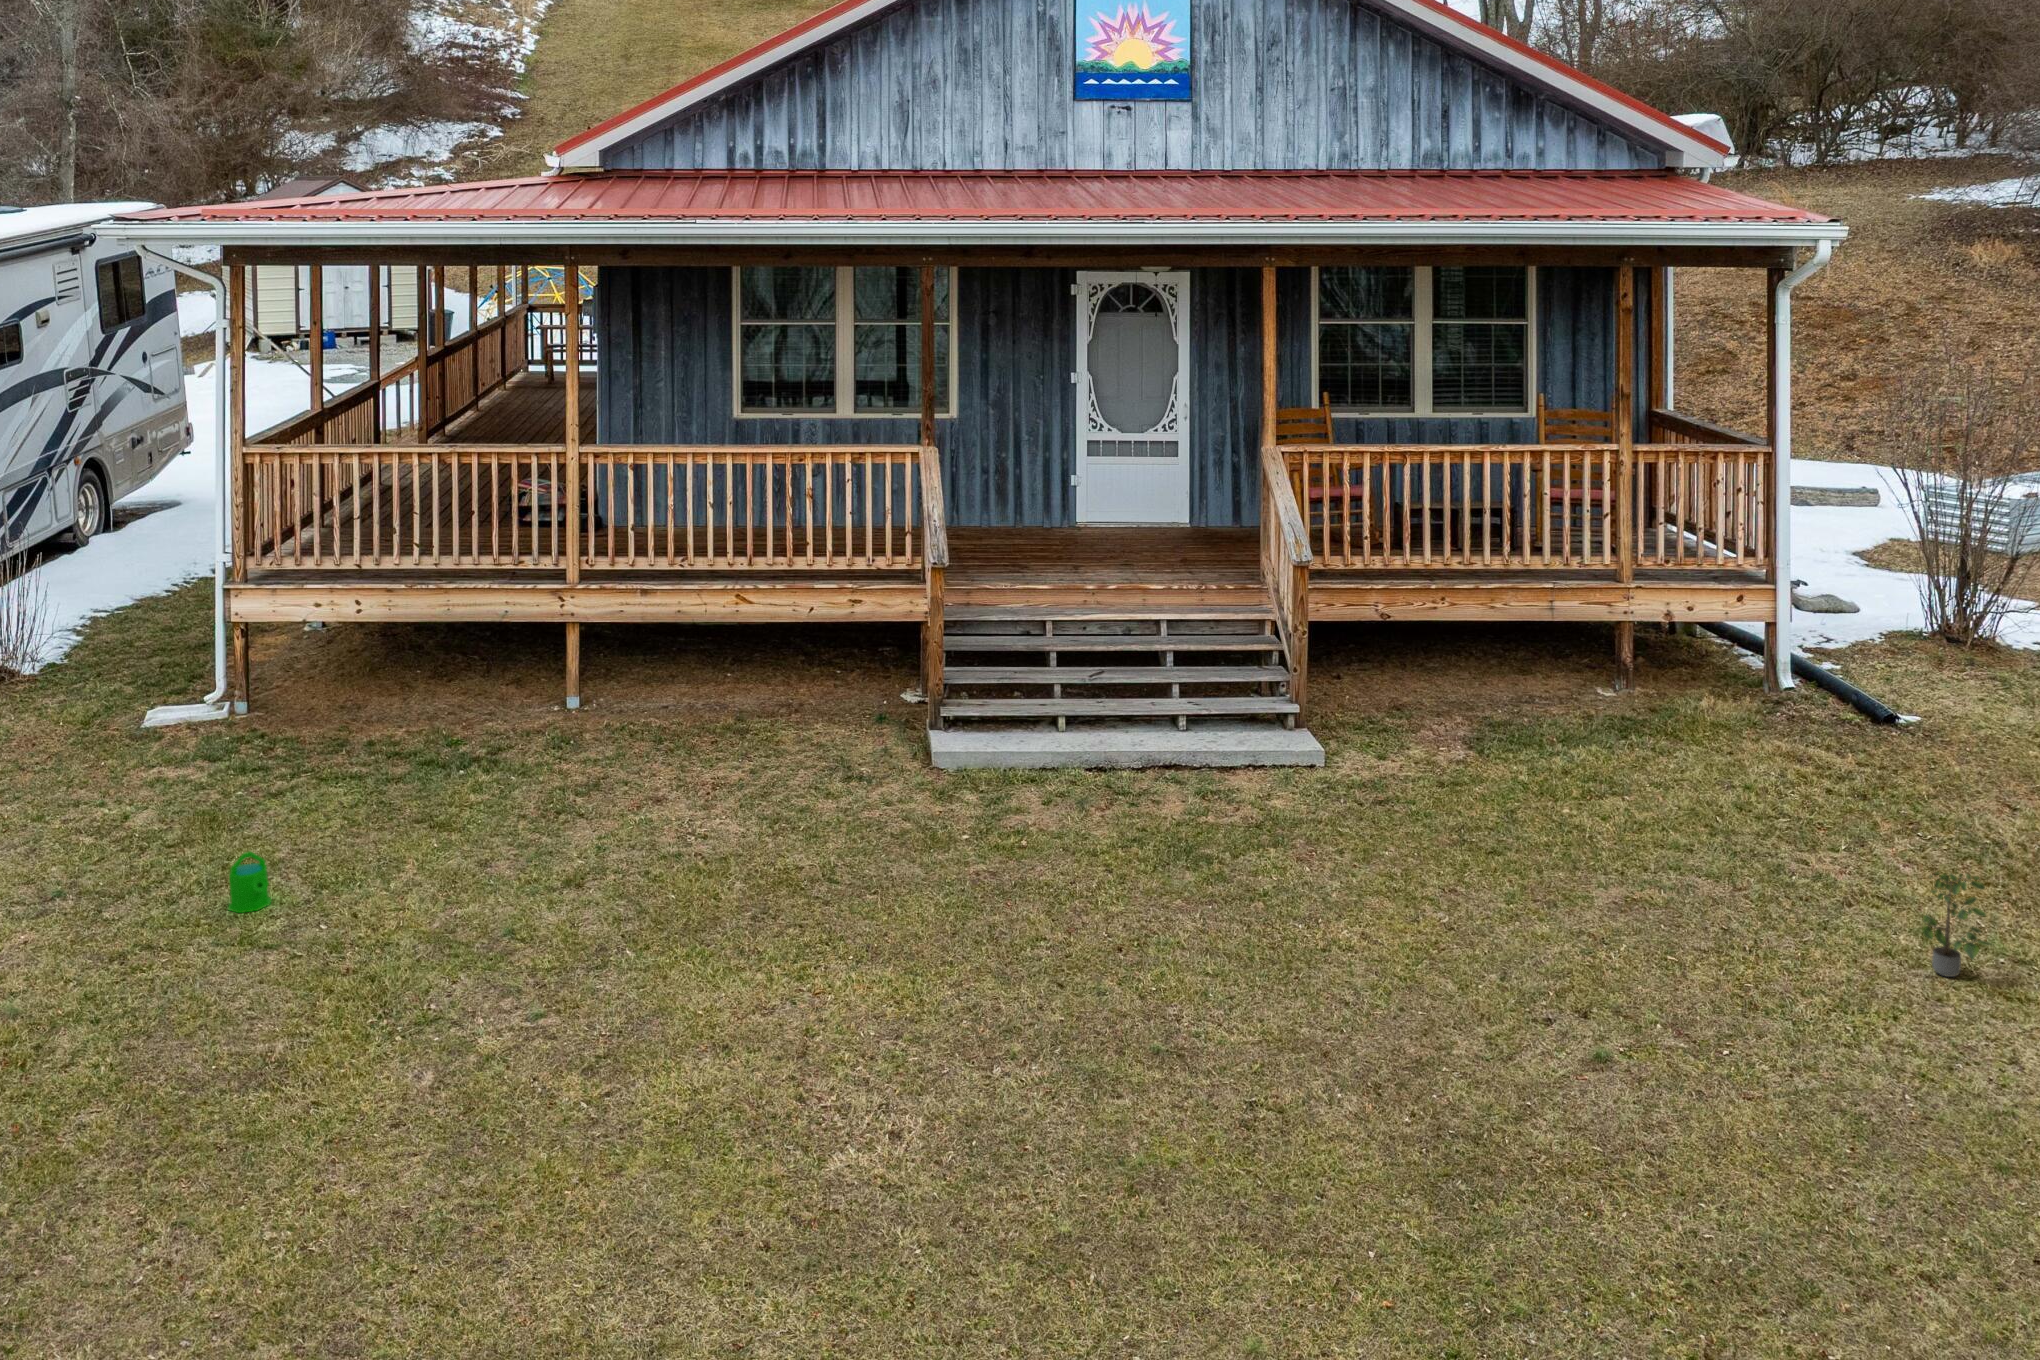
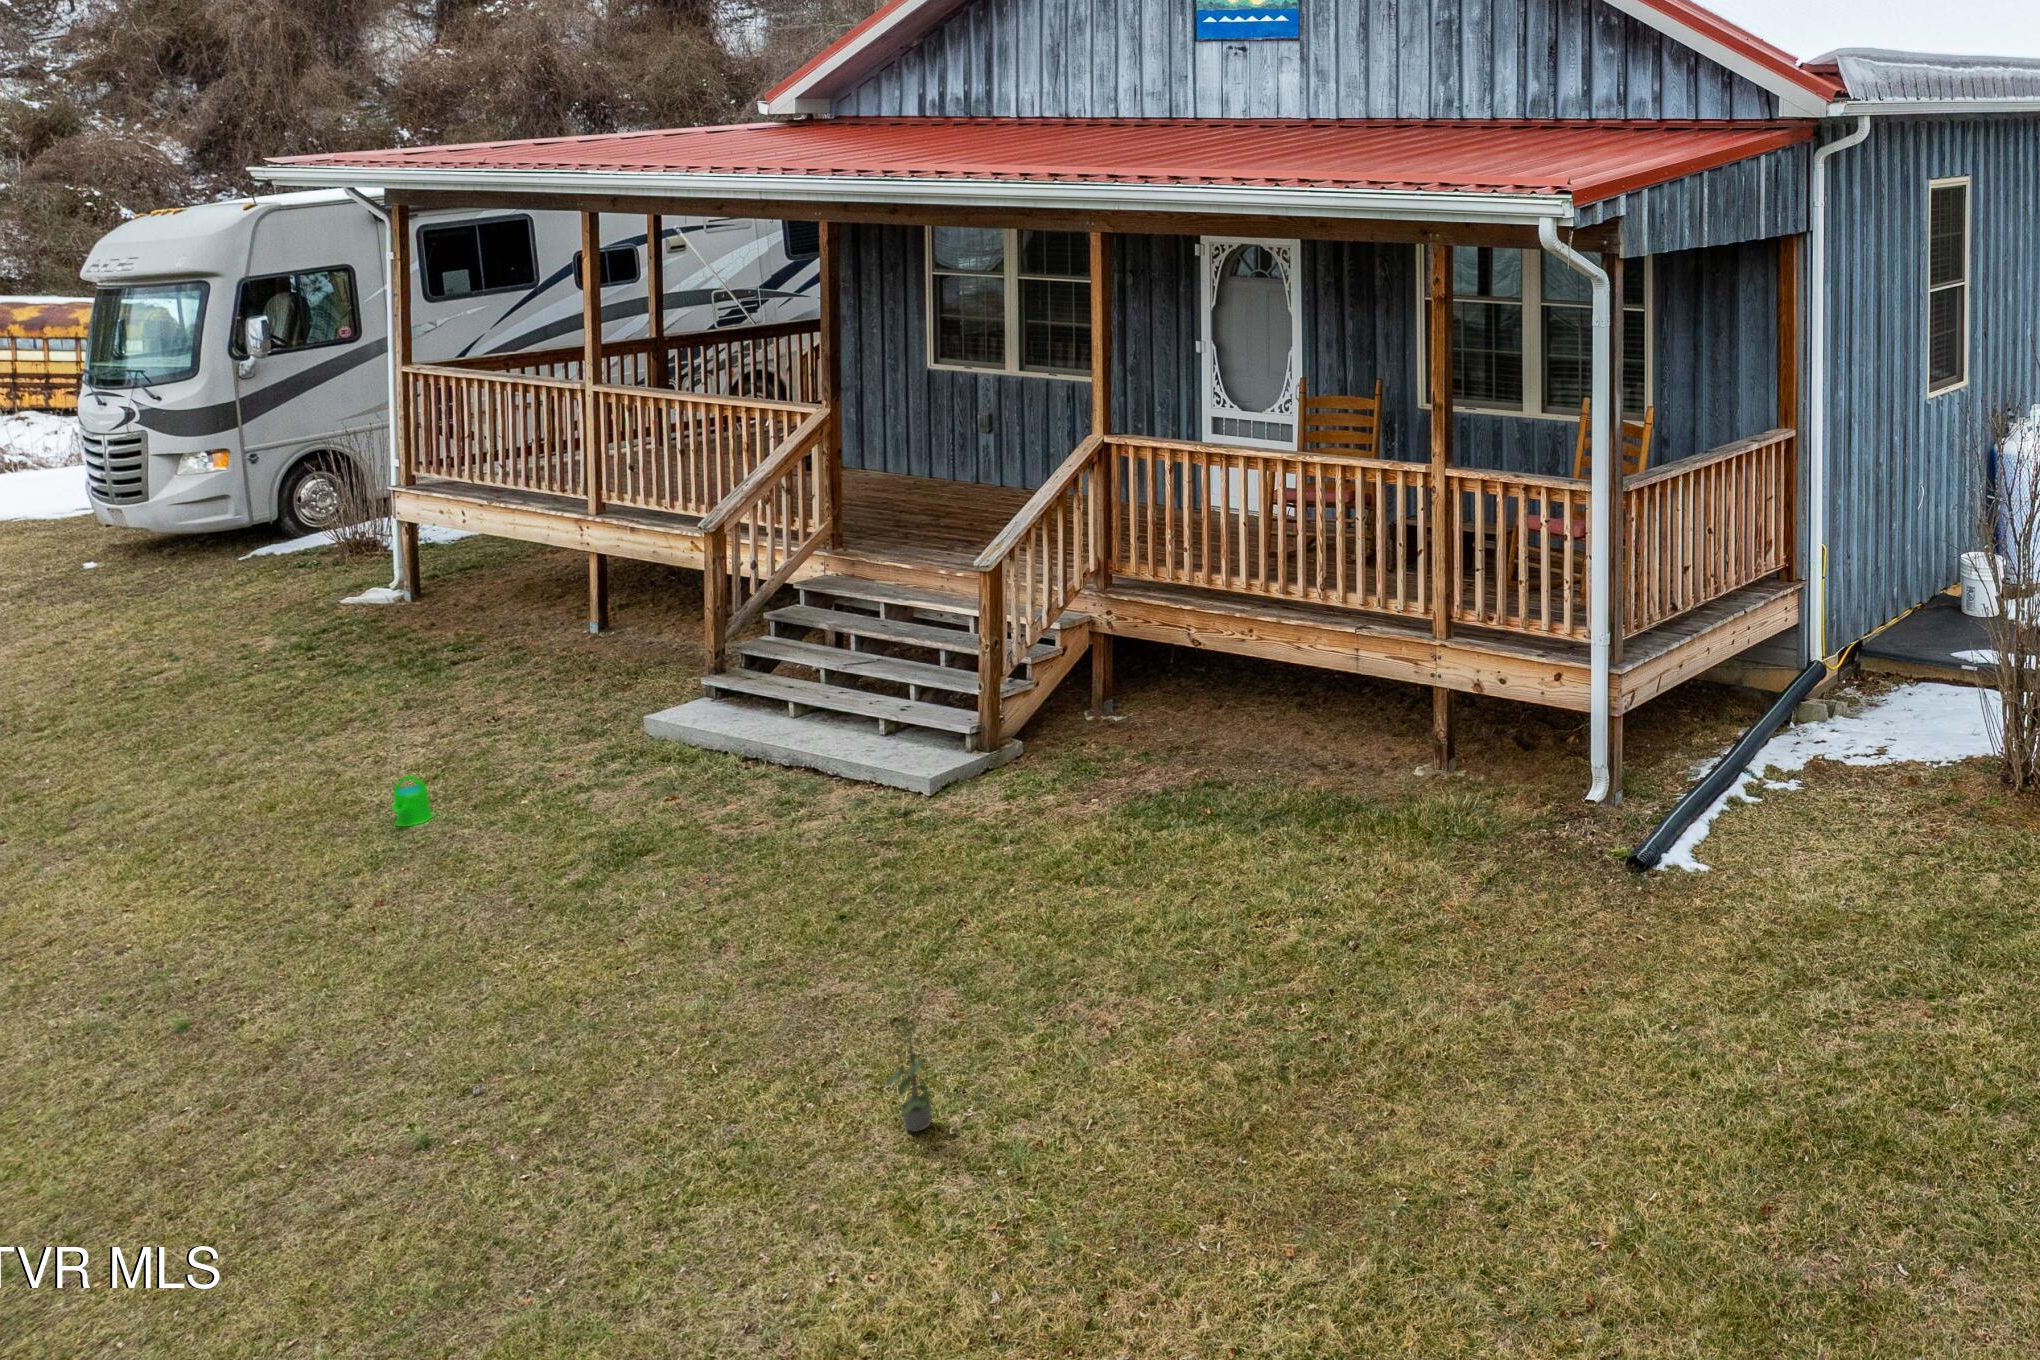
watering can: present [228,852,272,913] -> present [392,775,434,827]

